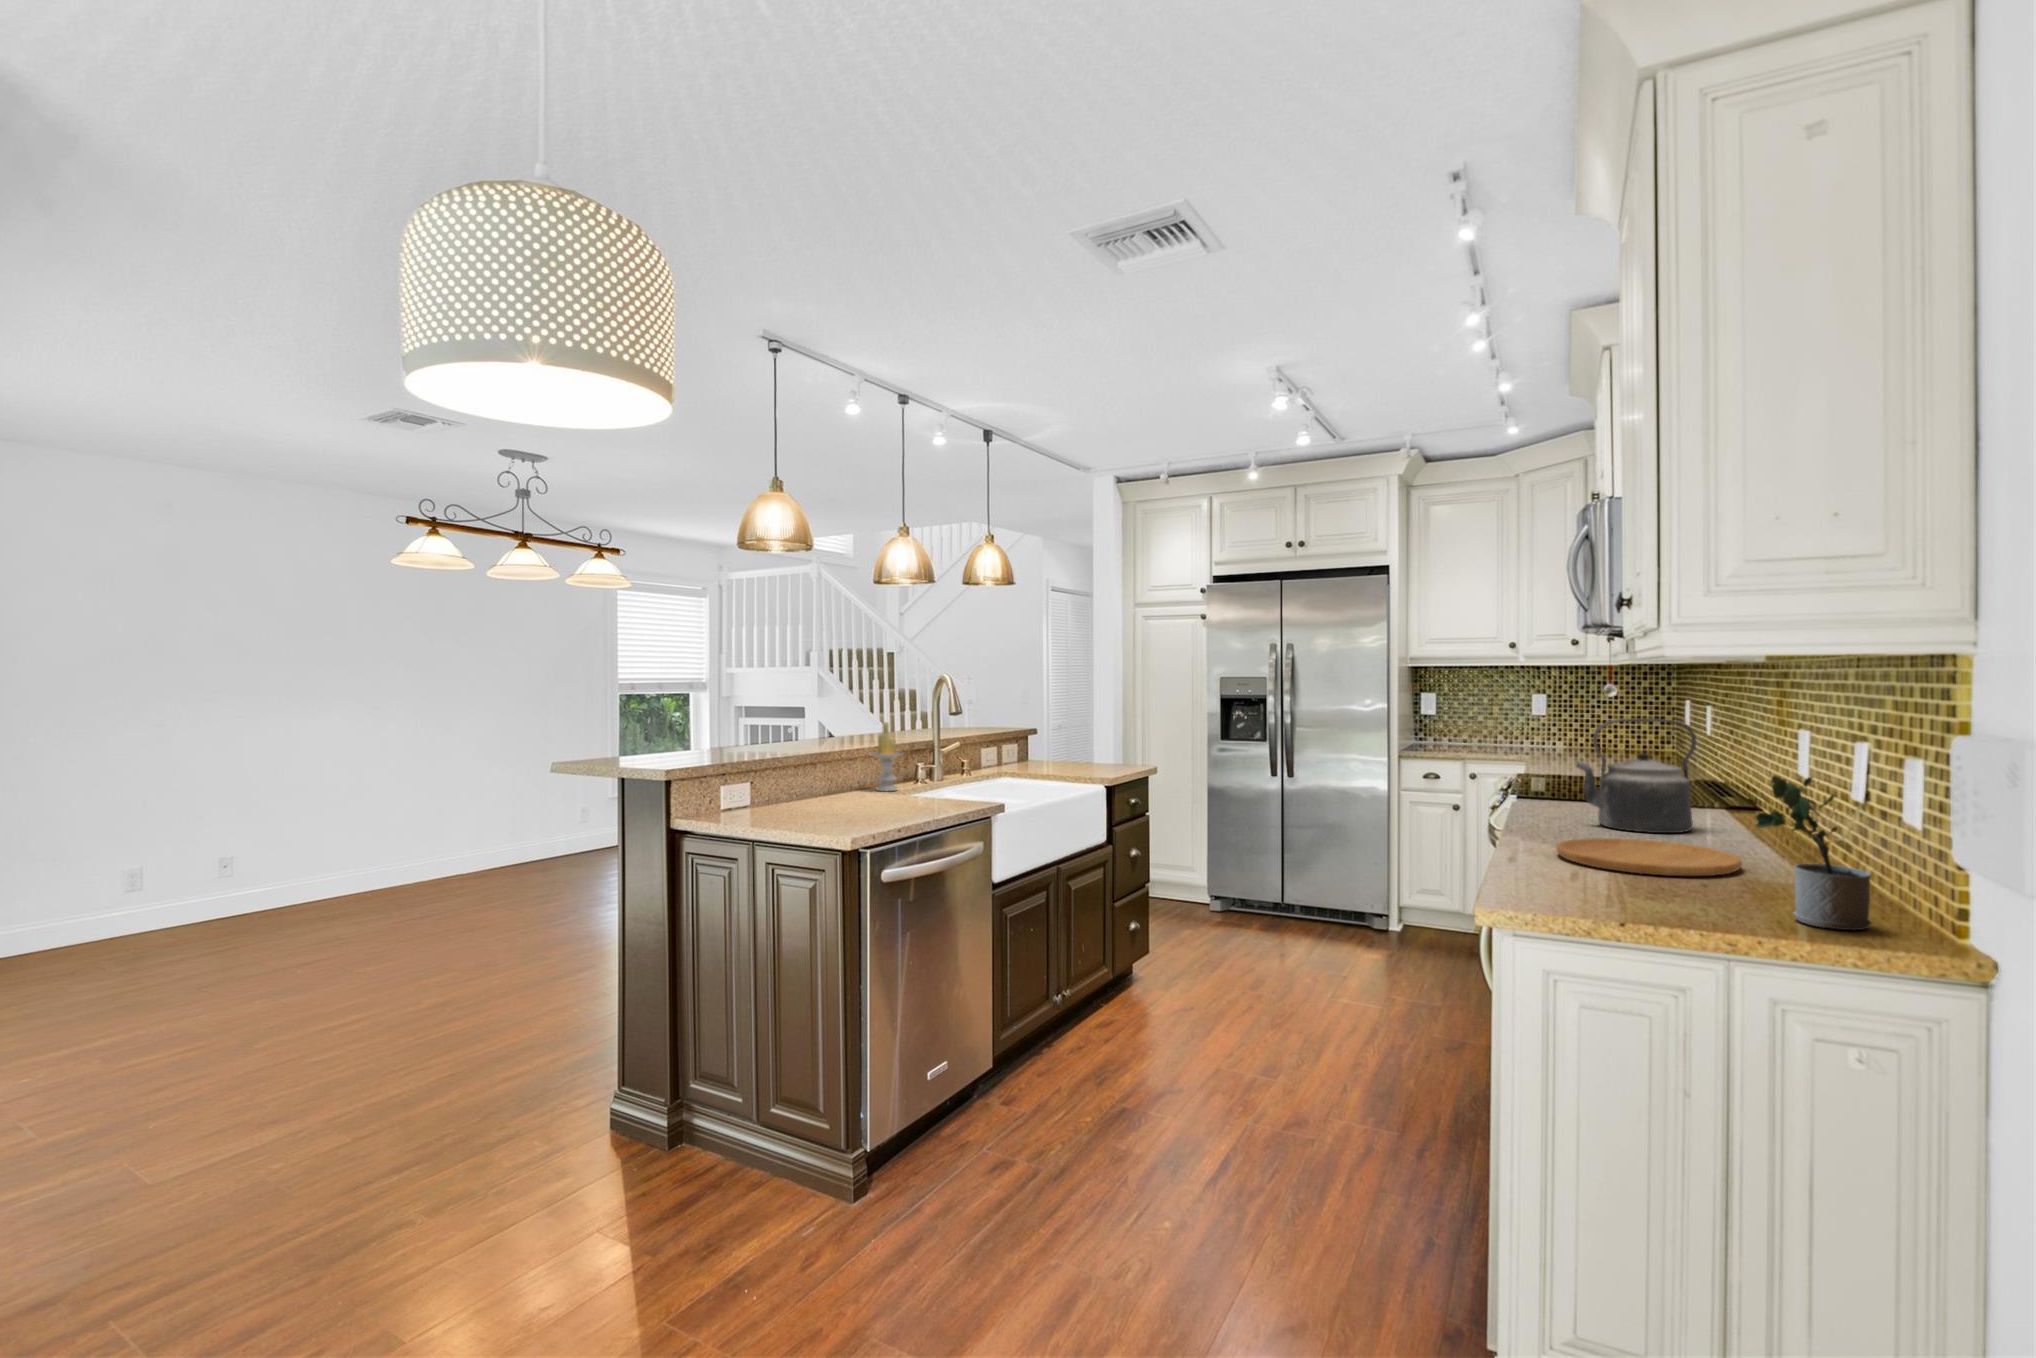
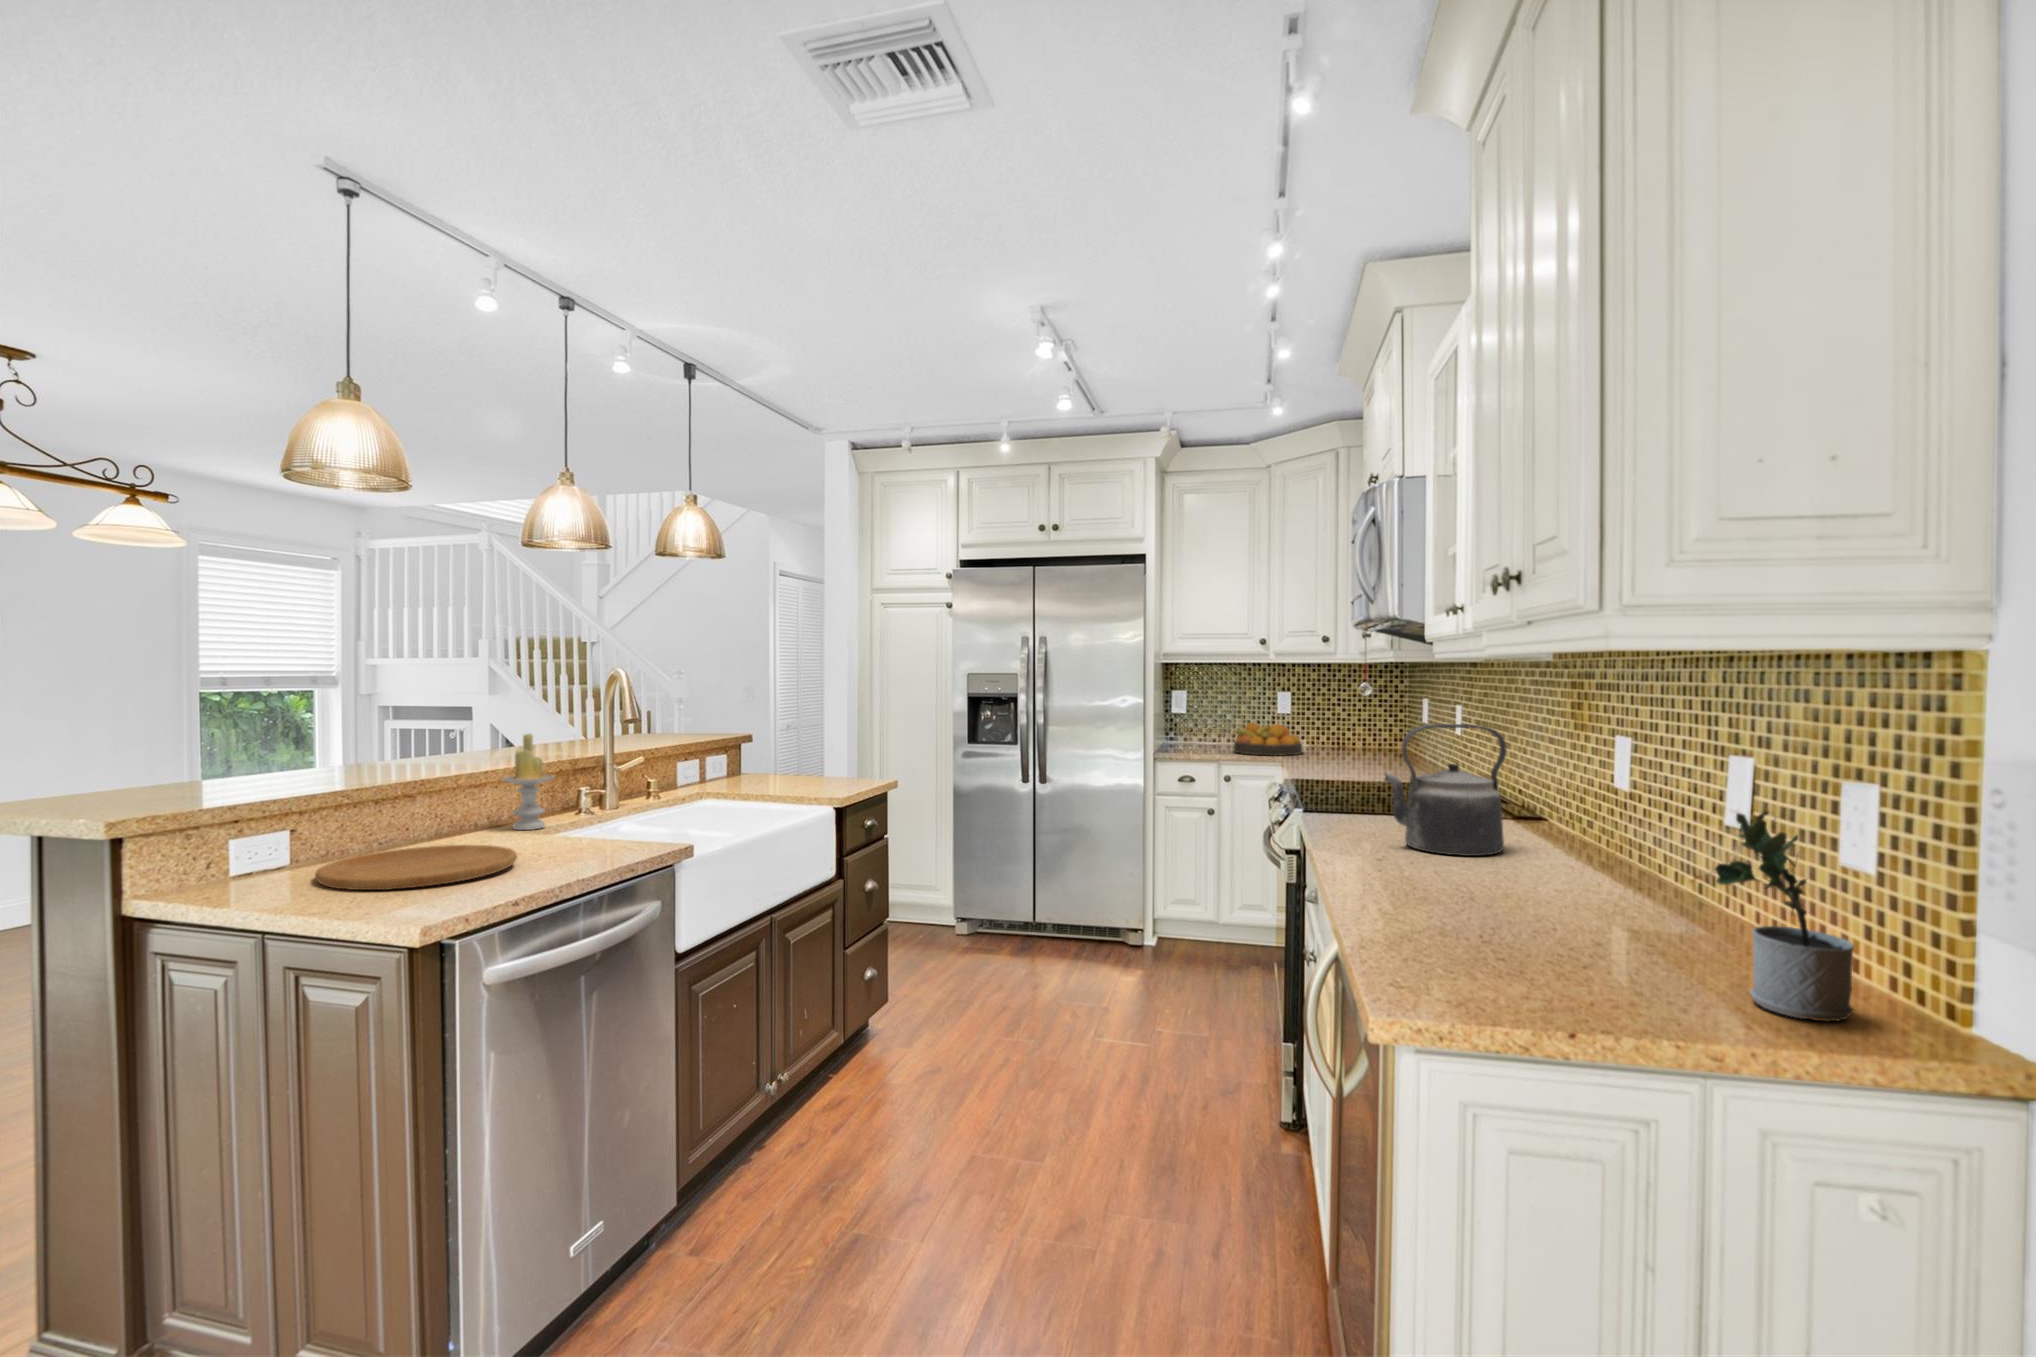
fruit bowl: none [1483,724,1559,756] -> present [1234,722,1302,756]
cutting board: present [1557,838,1742,876] -> present [315,845,517,890]

